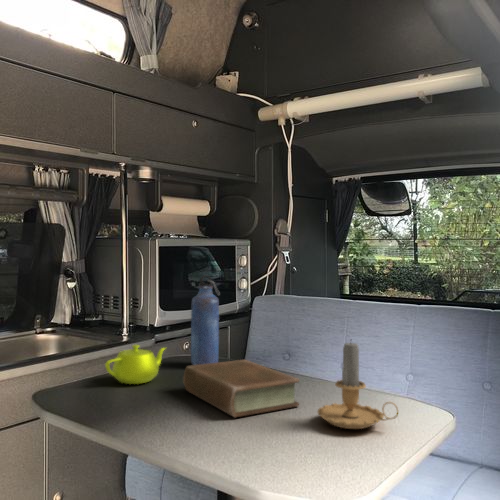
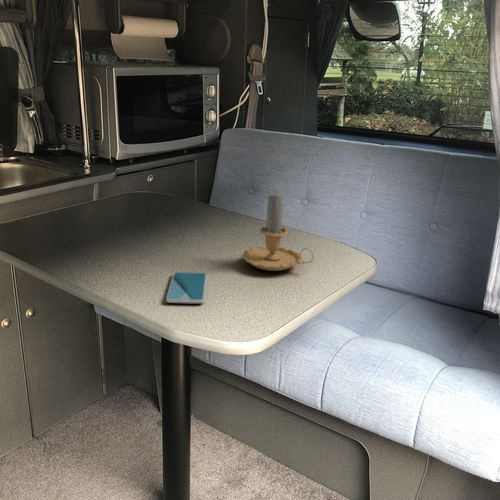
water bottle: present [191,275,219,365] -> none [142,113,170,205]
teapot: present [105,345,165,384] -> none [53,183,116,220]
book: present [183,360,299,417] -> none [128,200,232,257]
smartphone: none [247,433,293,466] -> present [166,272,207,303]

